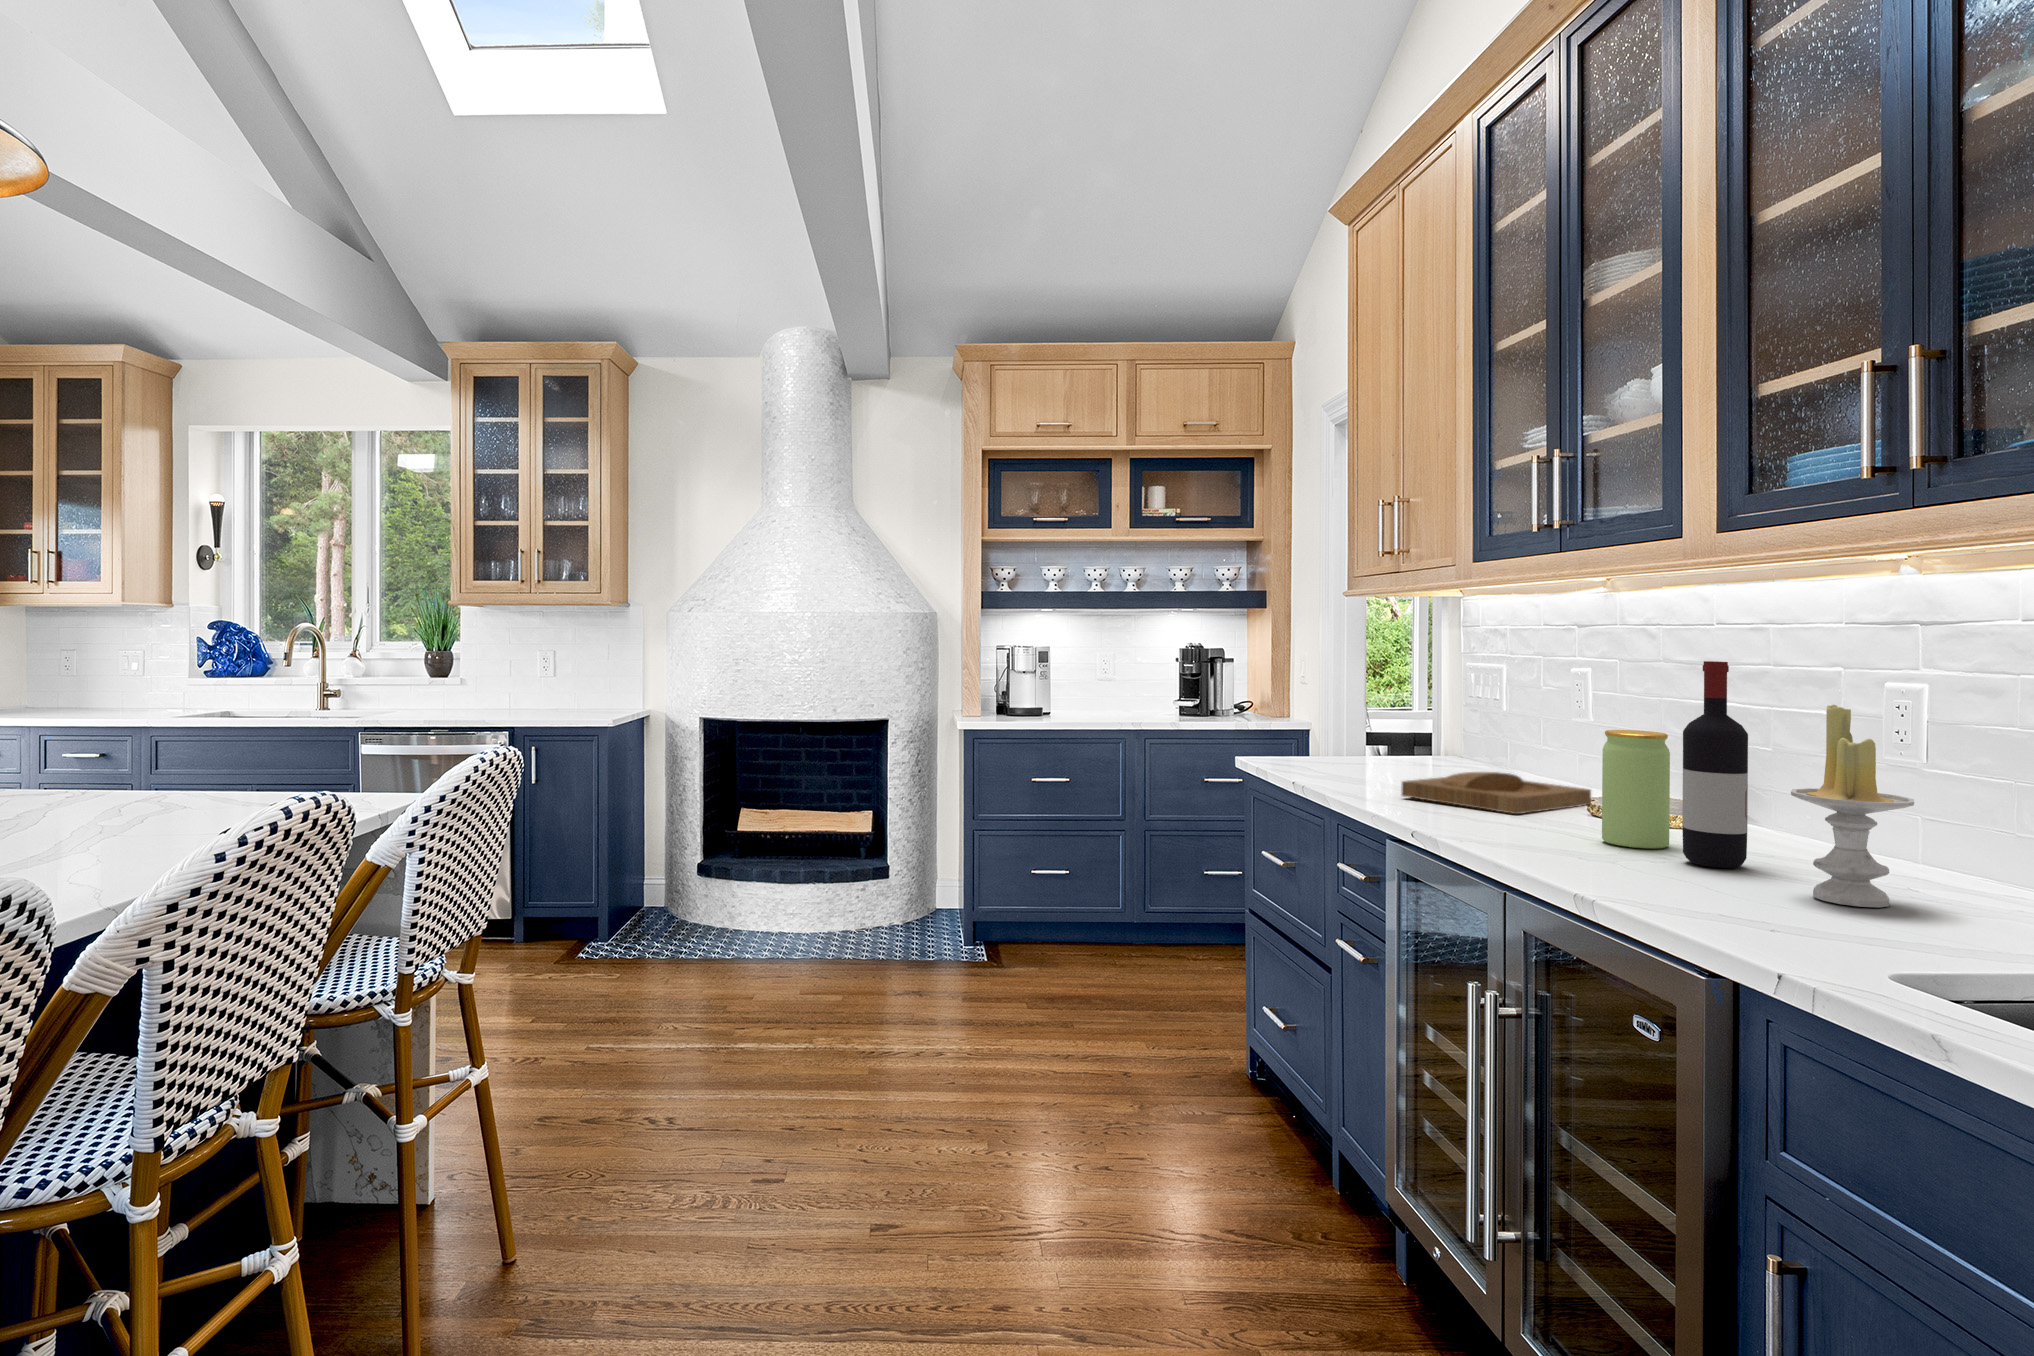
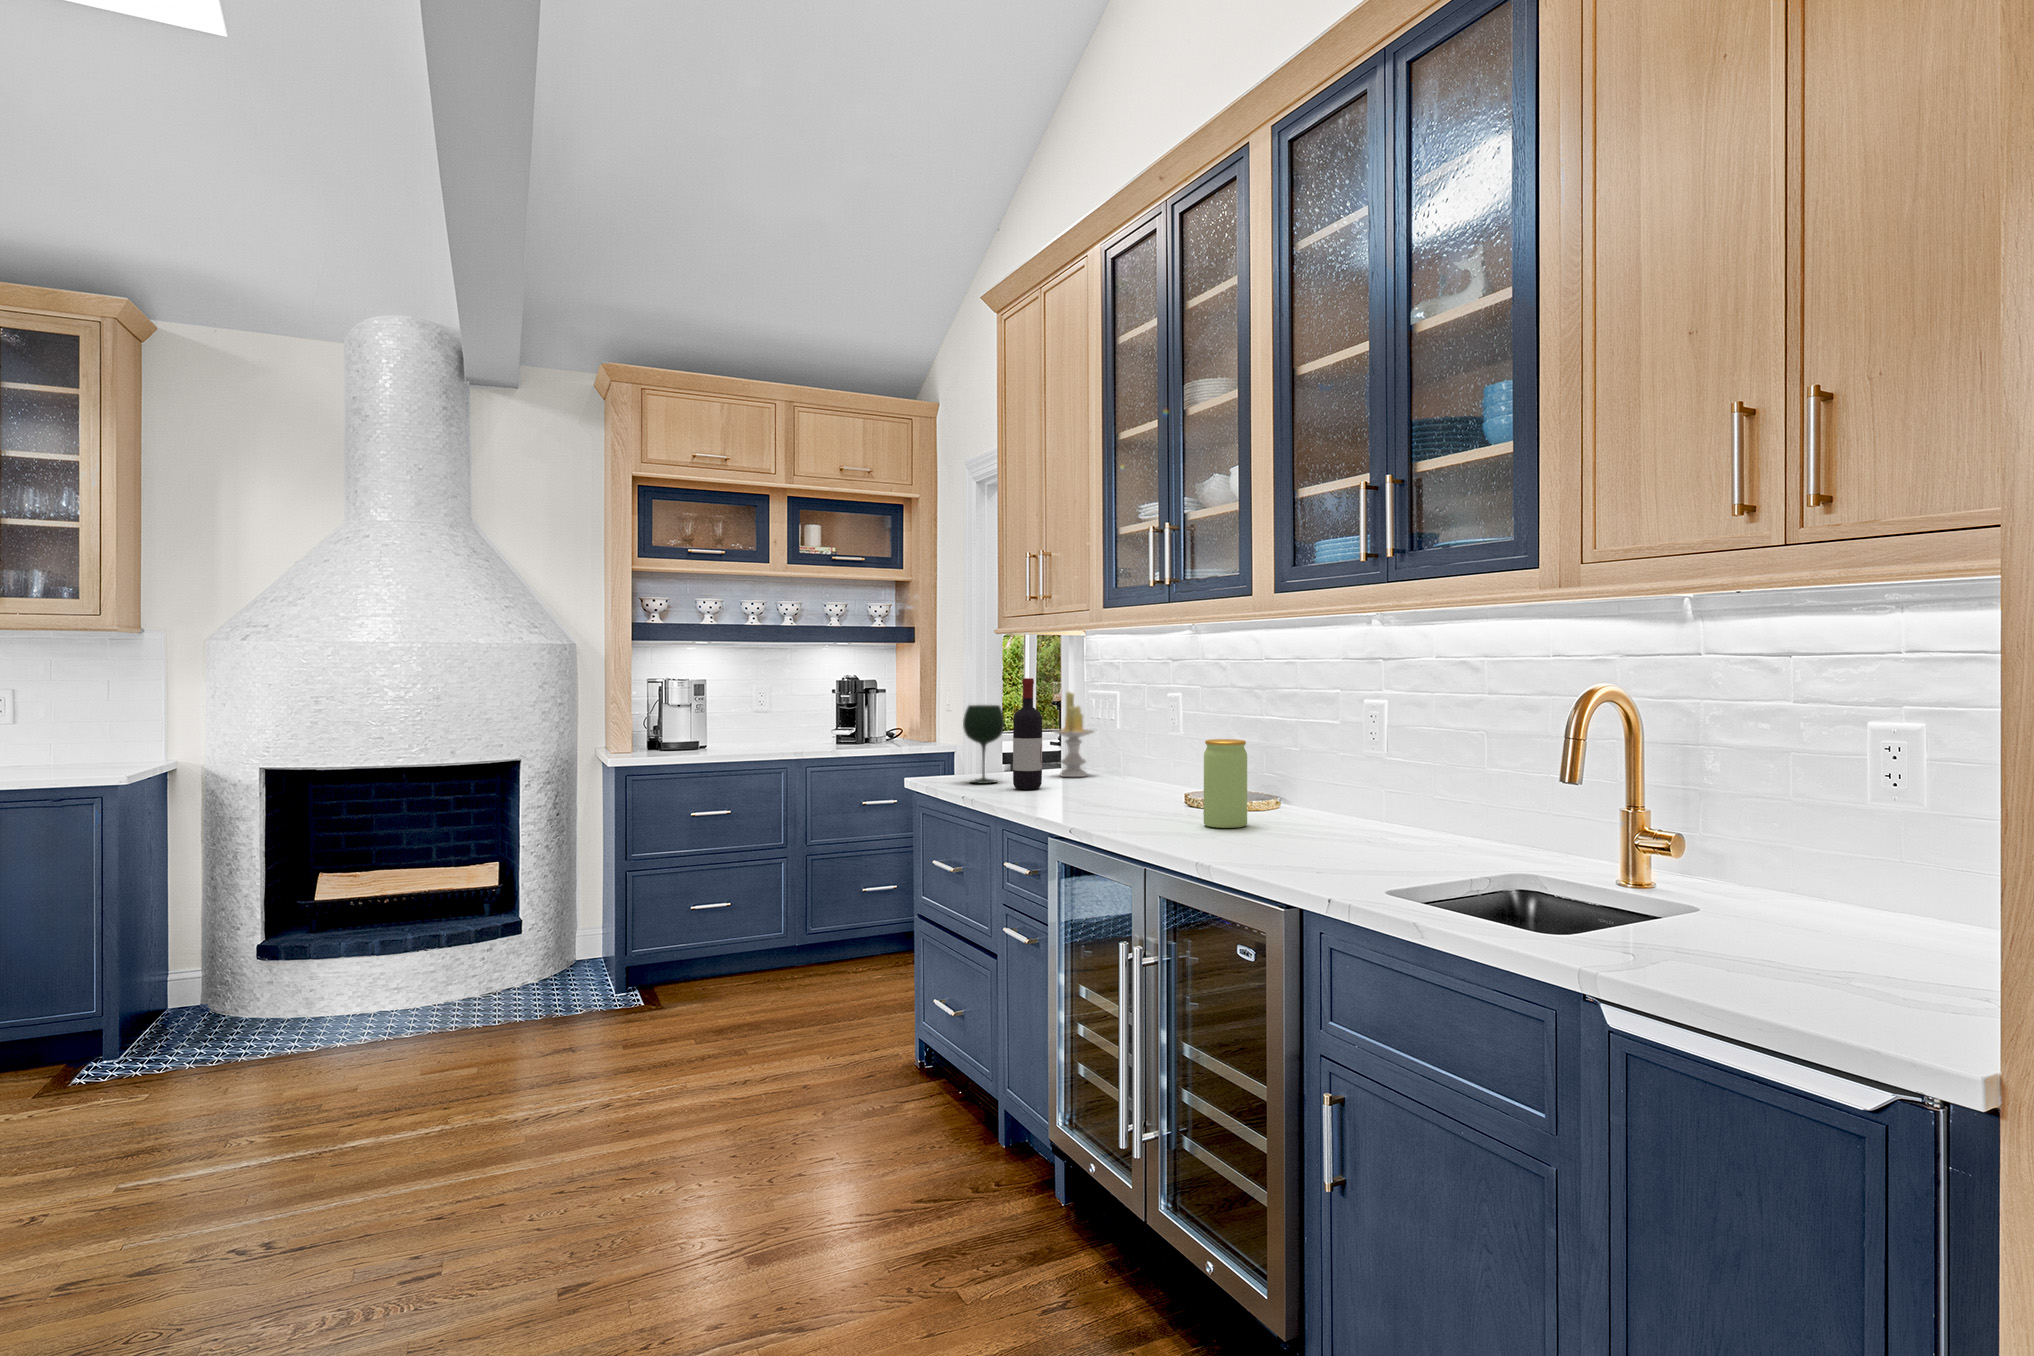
wine bottle: present [1682,661,1748,868] -> present [1013,678,1042,790]
wine glass: none [1301,677,1351,767] -> present [963,705,1005,783]
candle: present [1791,705,1914,908] -> present [1053,692,1094,777]
tray: present [1401,772,1591,814] -> none [1053,778,1190,811]

